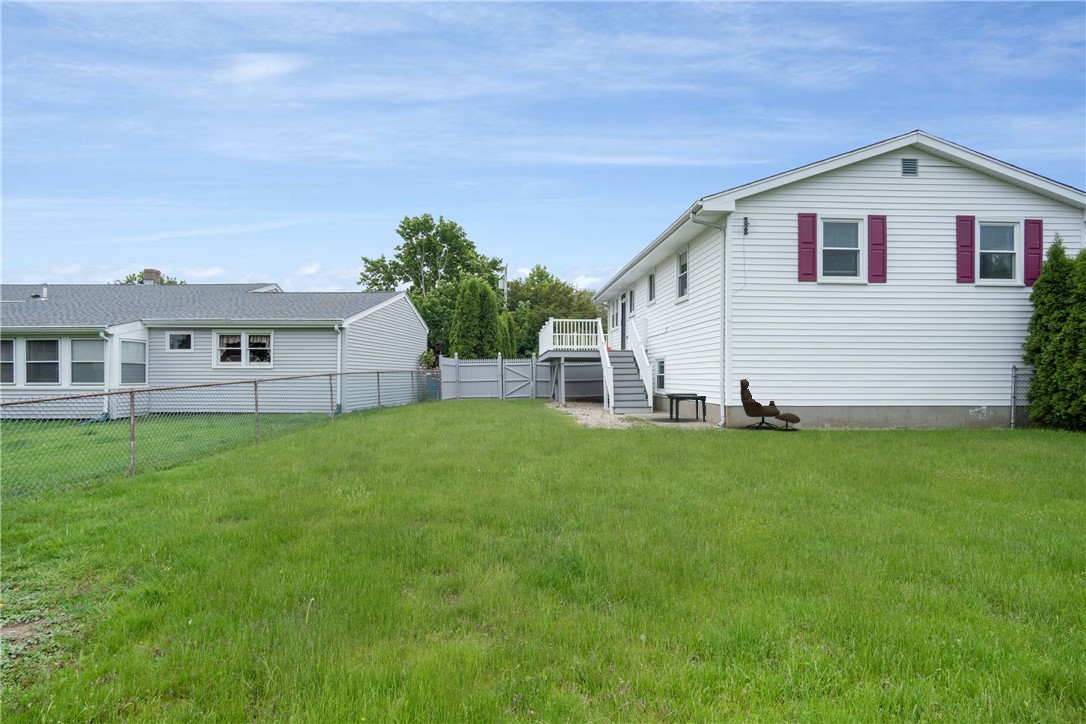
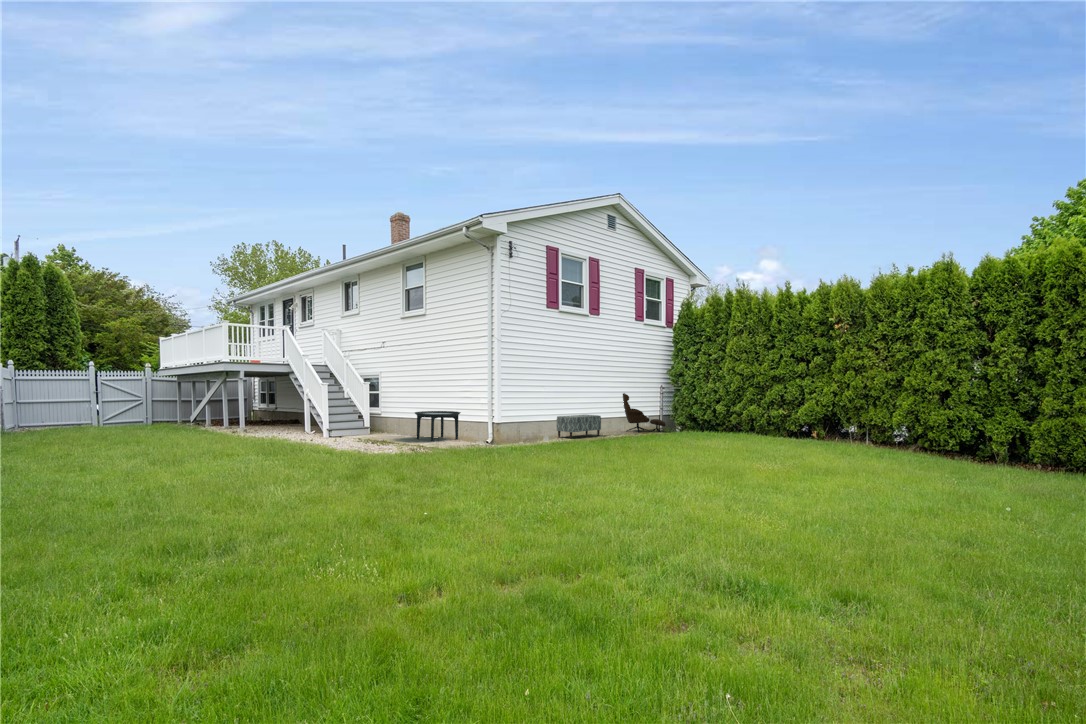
lounge chair: present [740,379,800,431] -> present [623,393,666,432]
bench: none [815,402,876,428] -> present [557,415,601,439]

